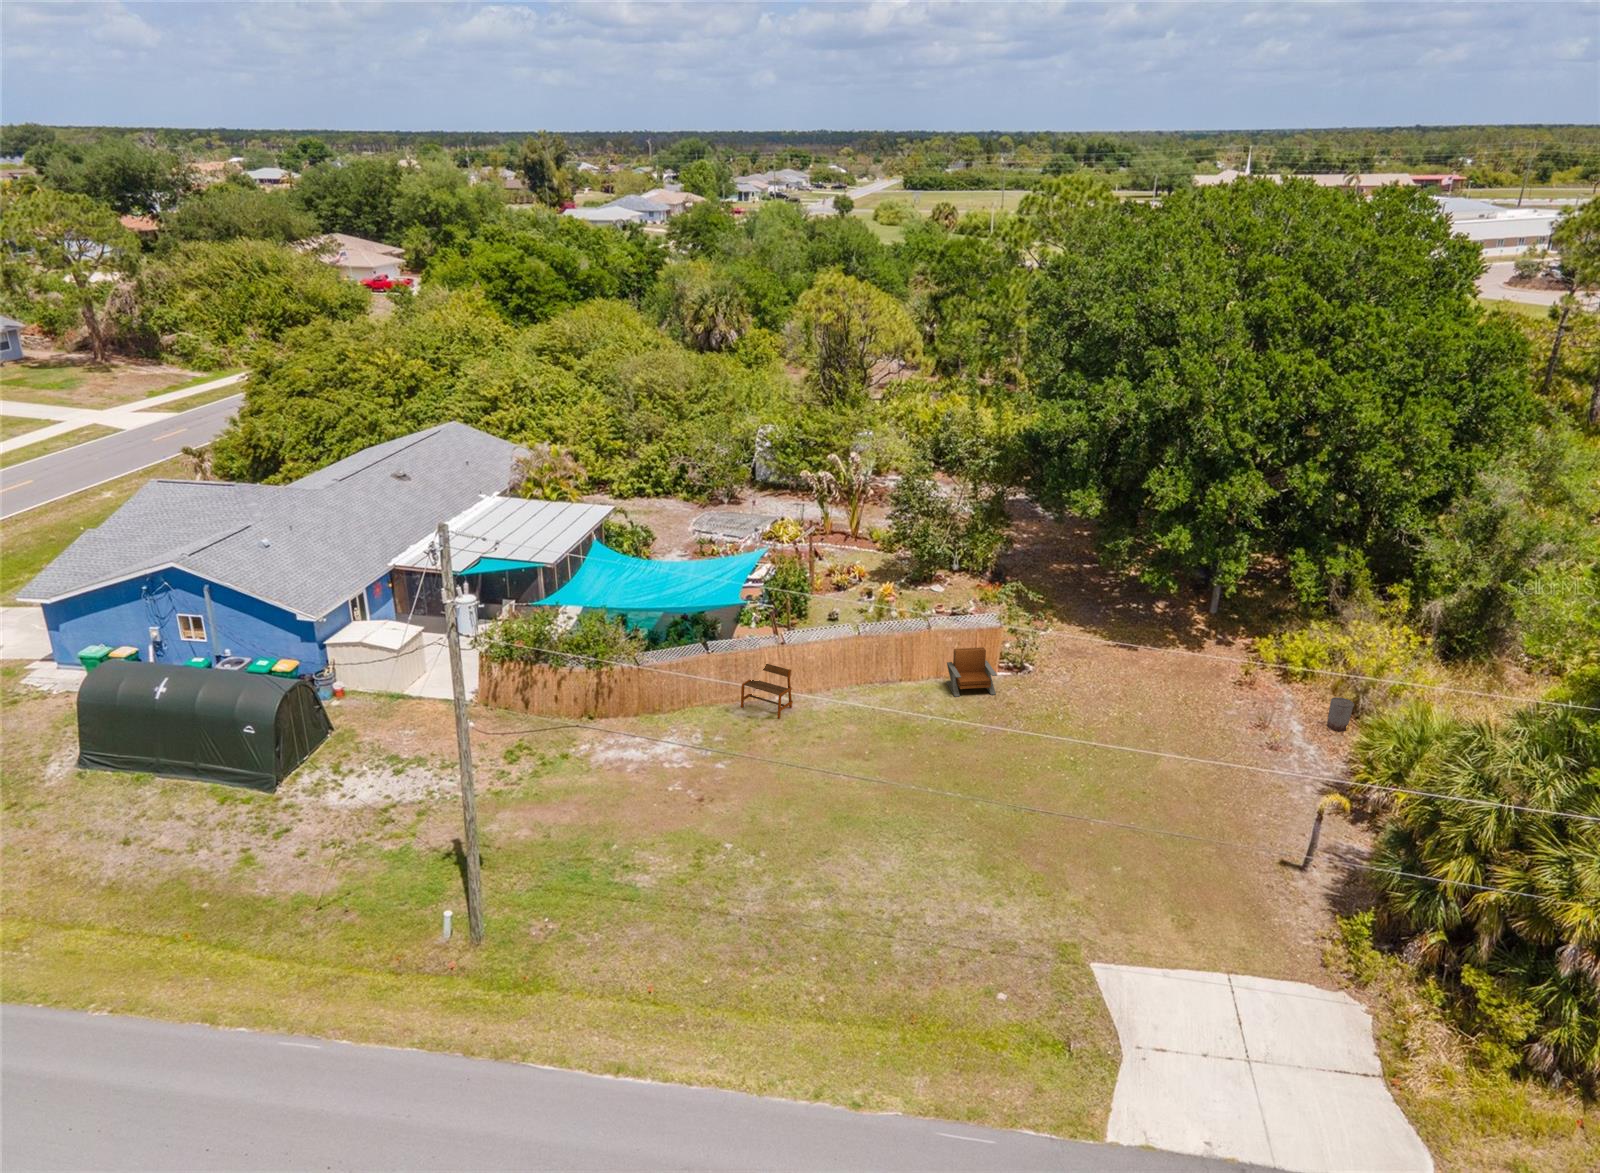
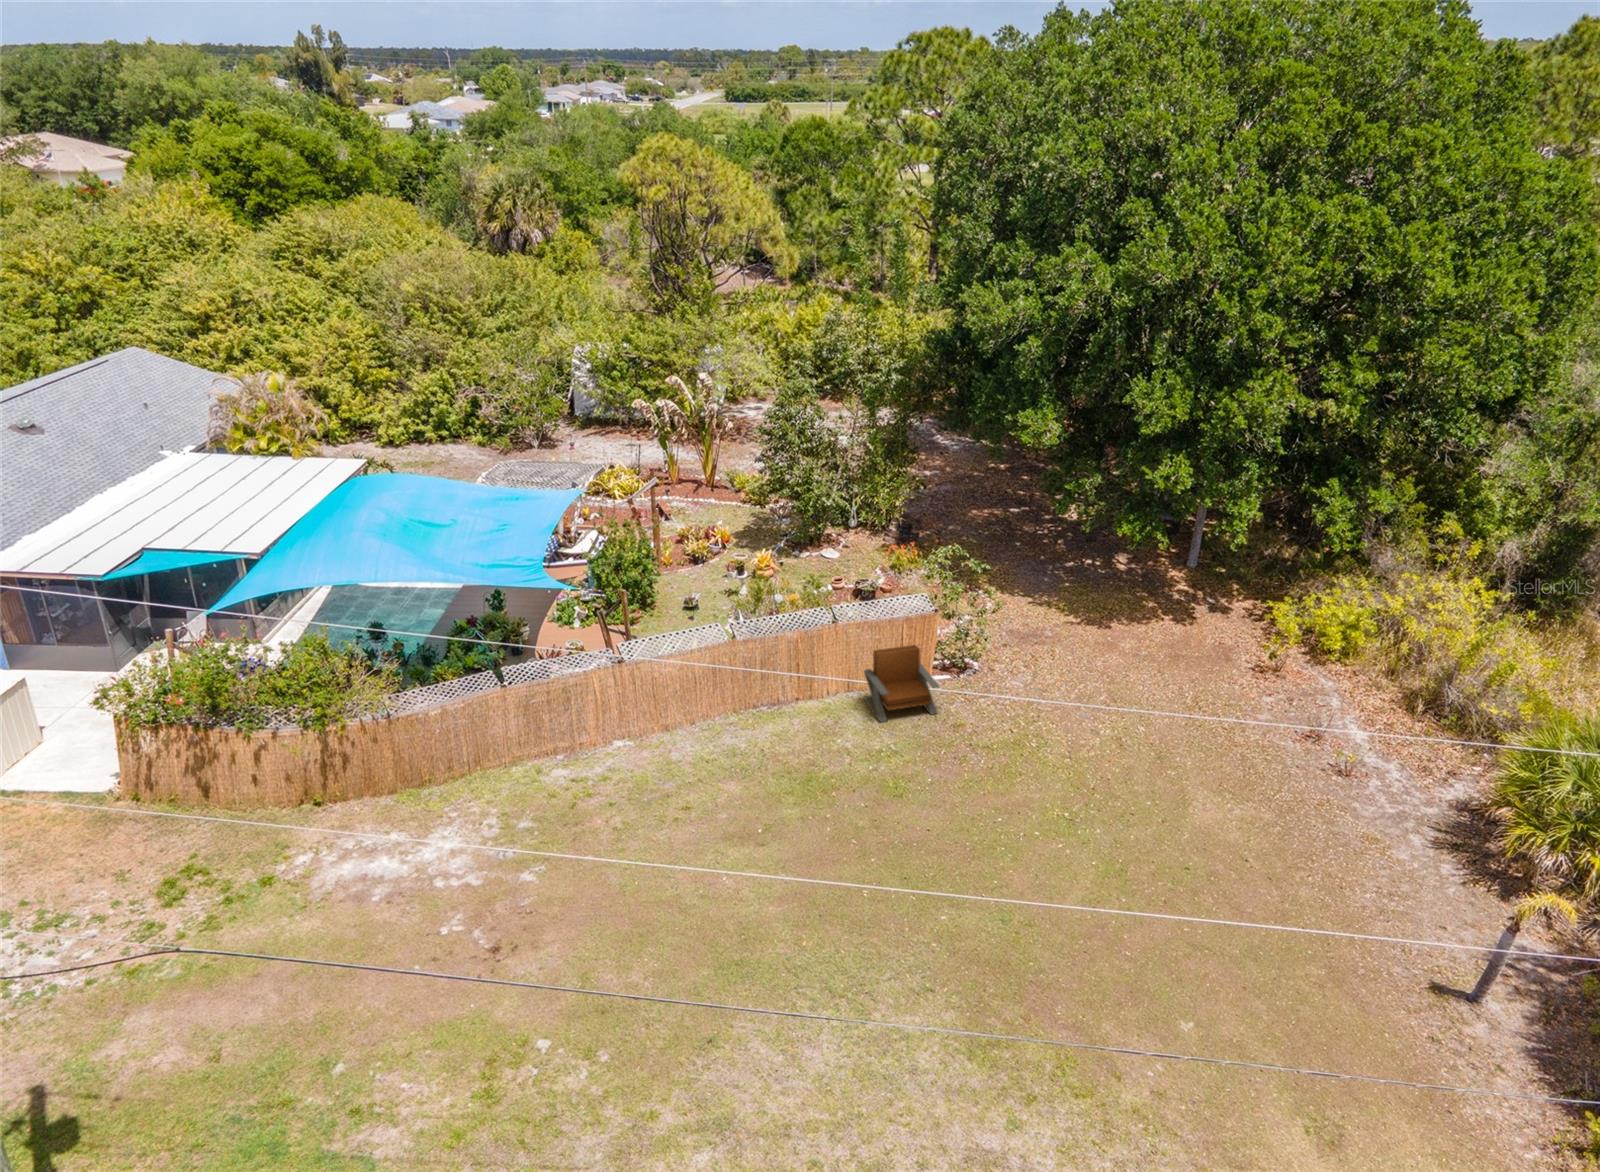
bench: present [741,664,793,718] -> none [553,695,637,787]
trash can: present [1327,697,1354,732] -> none [1394,687,1438,735]

